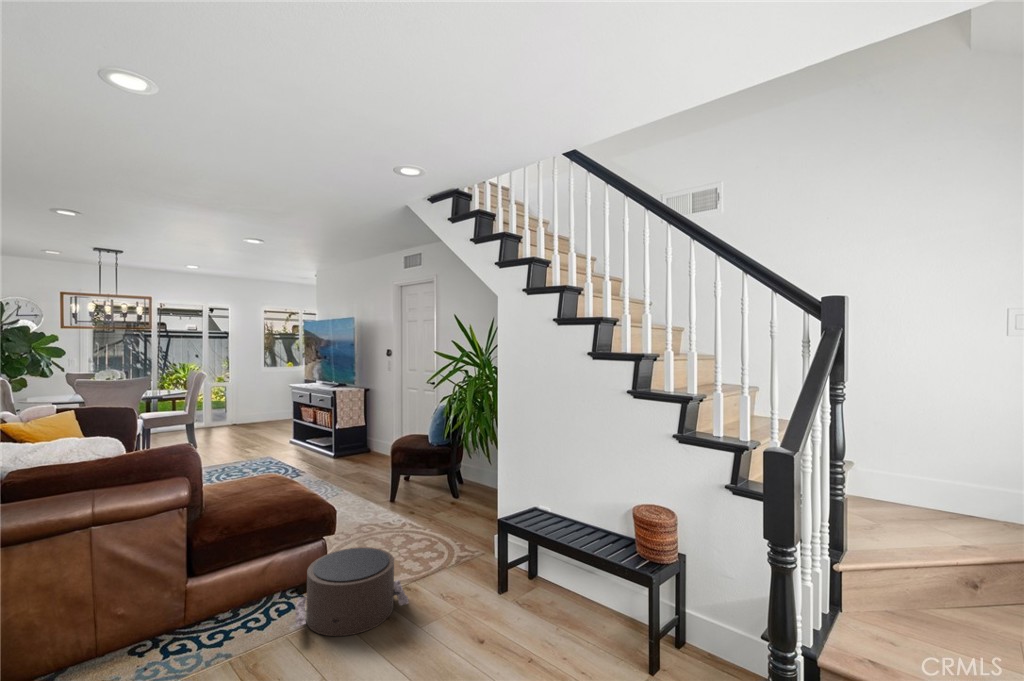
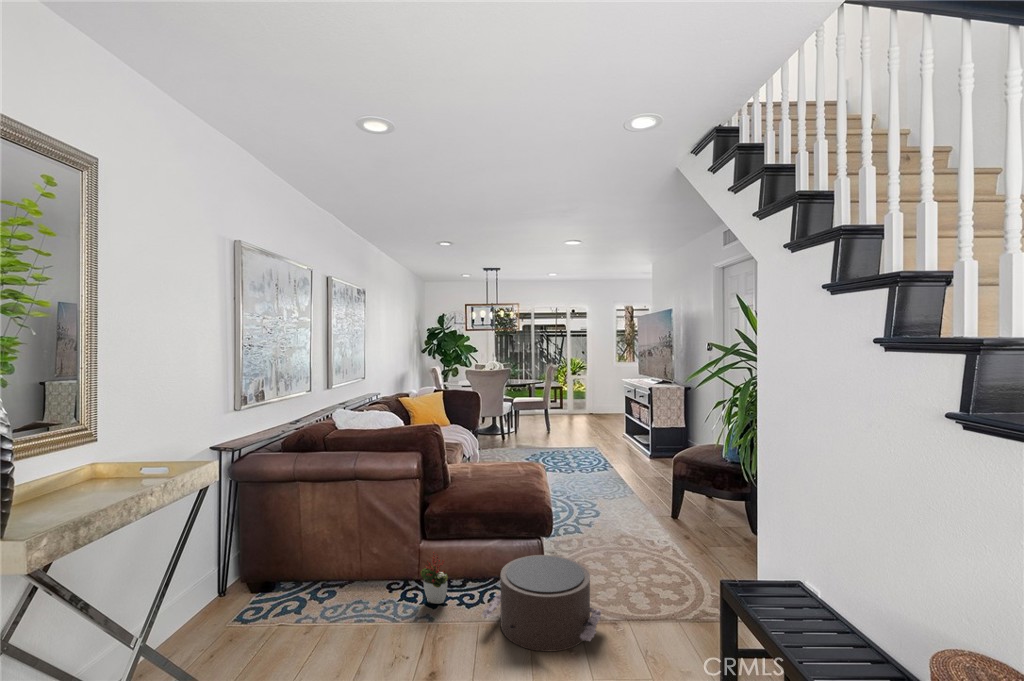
decorative plant: none [195,585,235,644] -> present [420,552,448,604]

